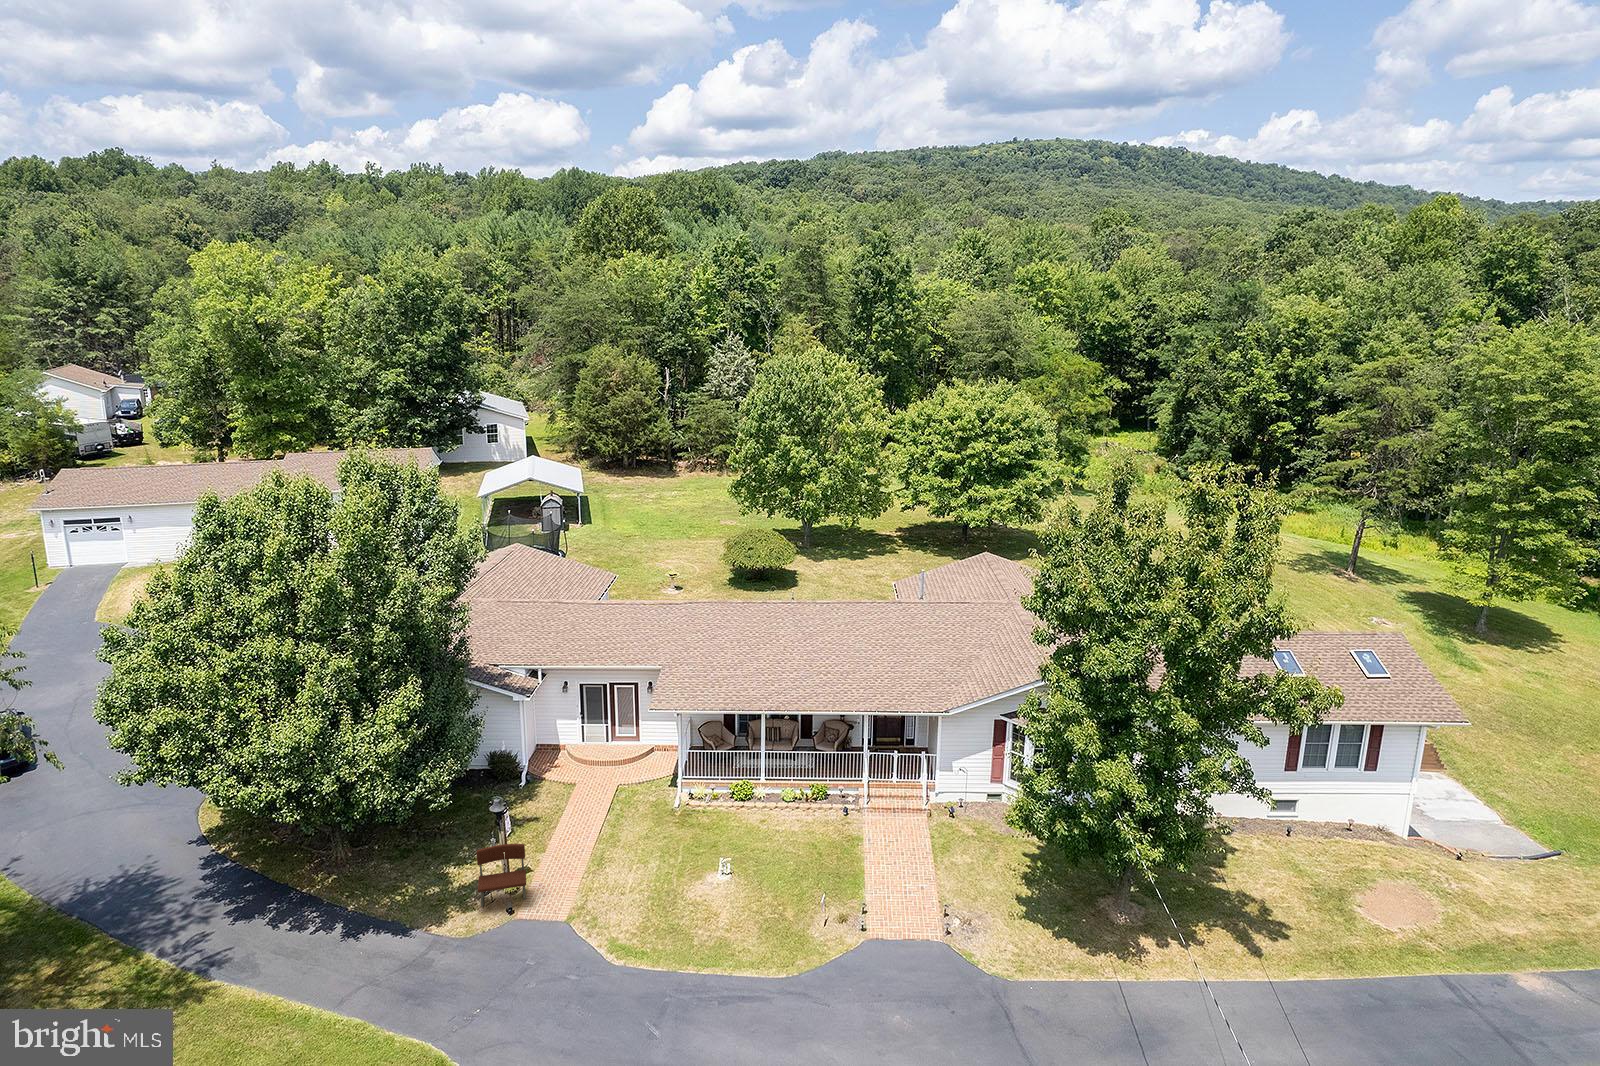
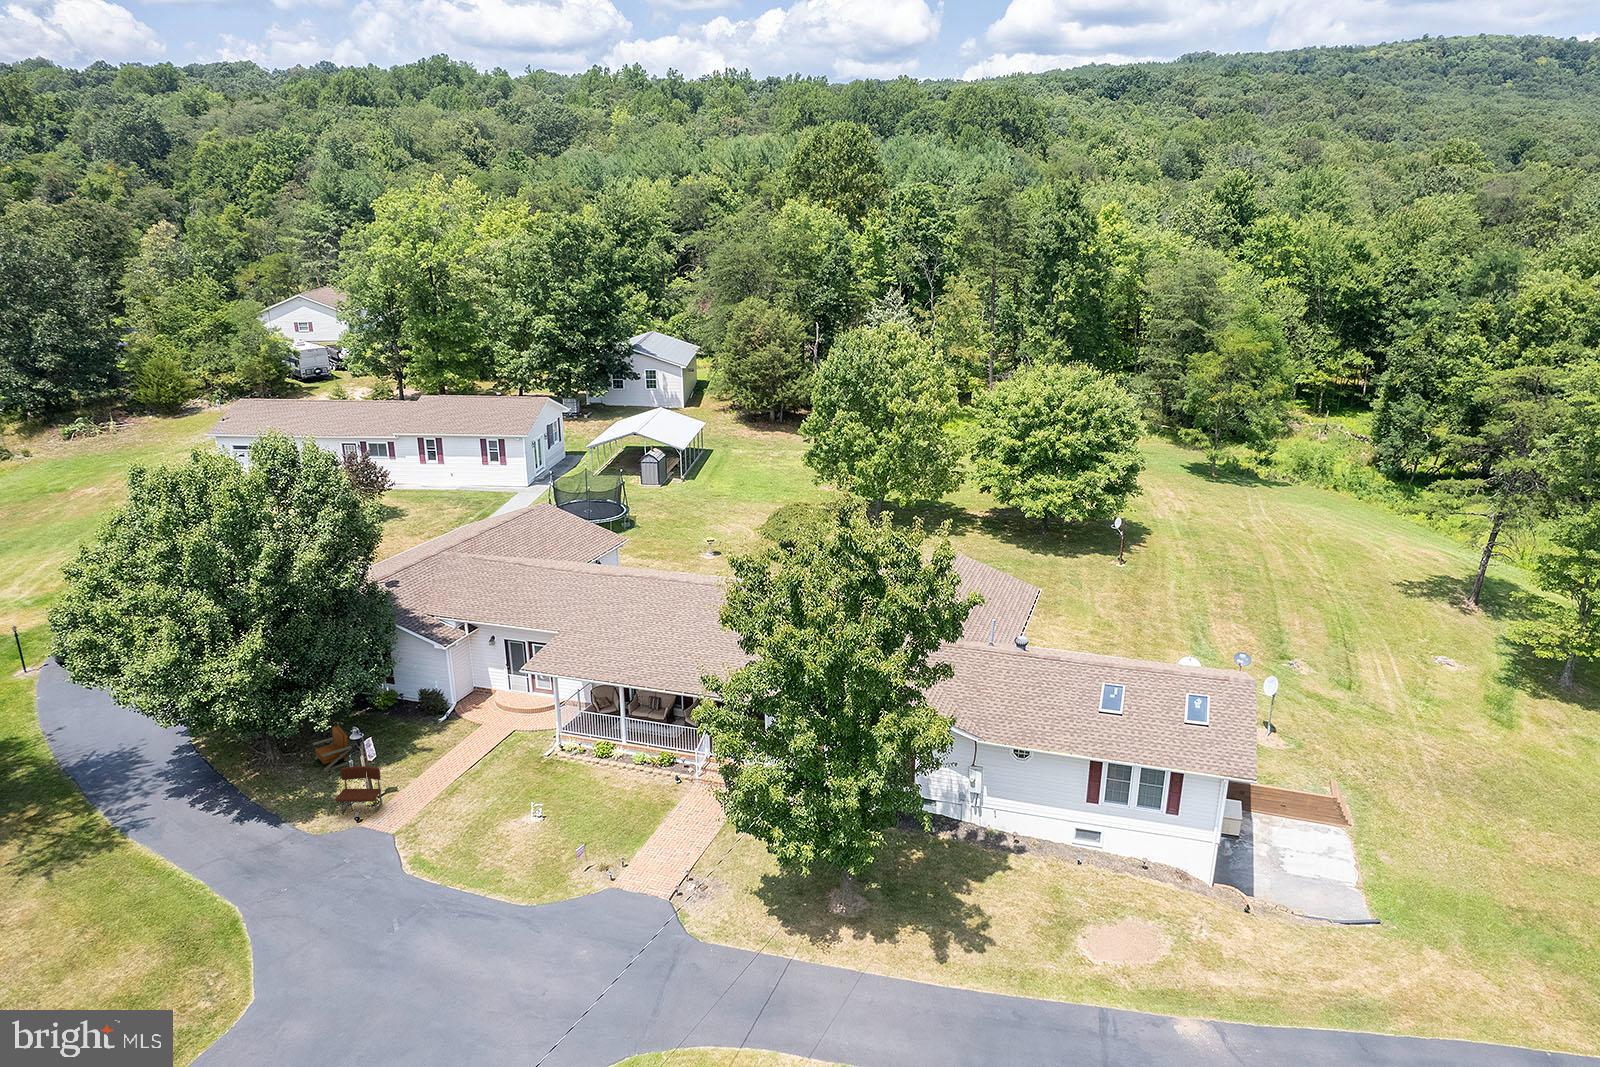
lounge chair: none [395,805,451,863] -> present [312,726,352,771]

